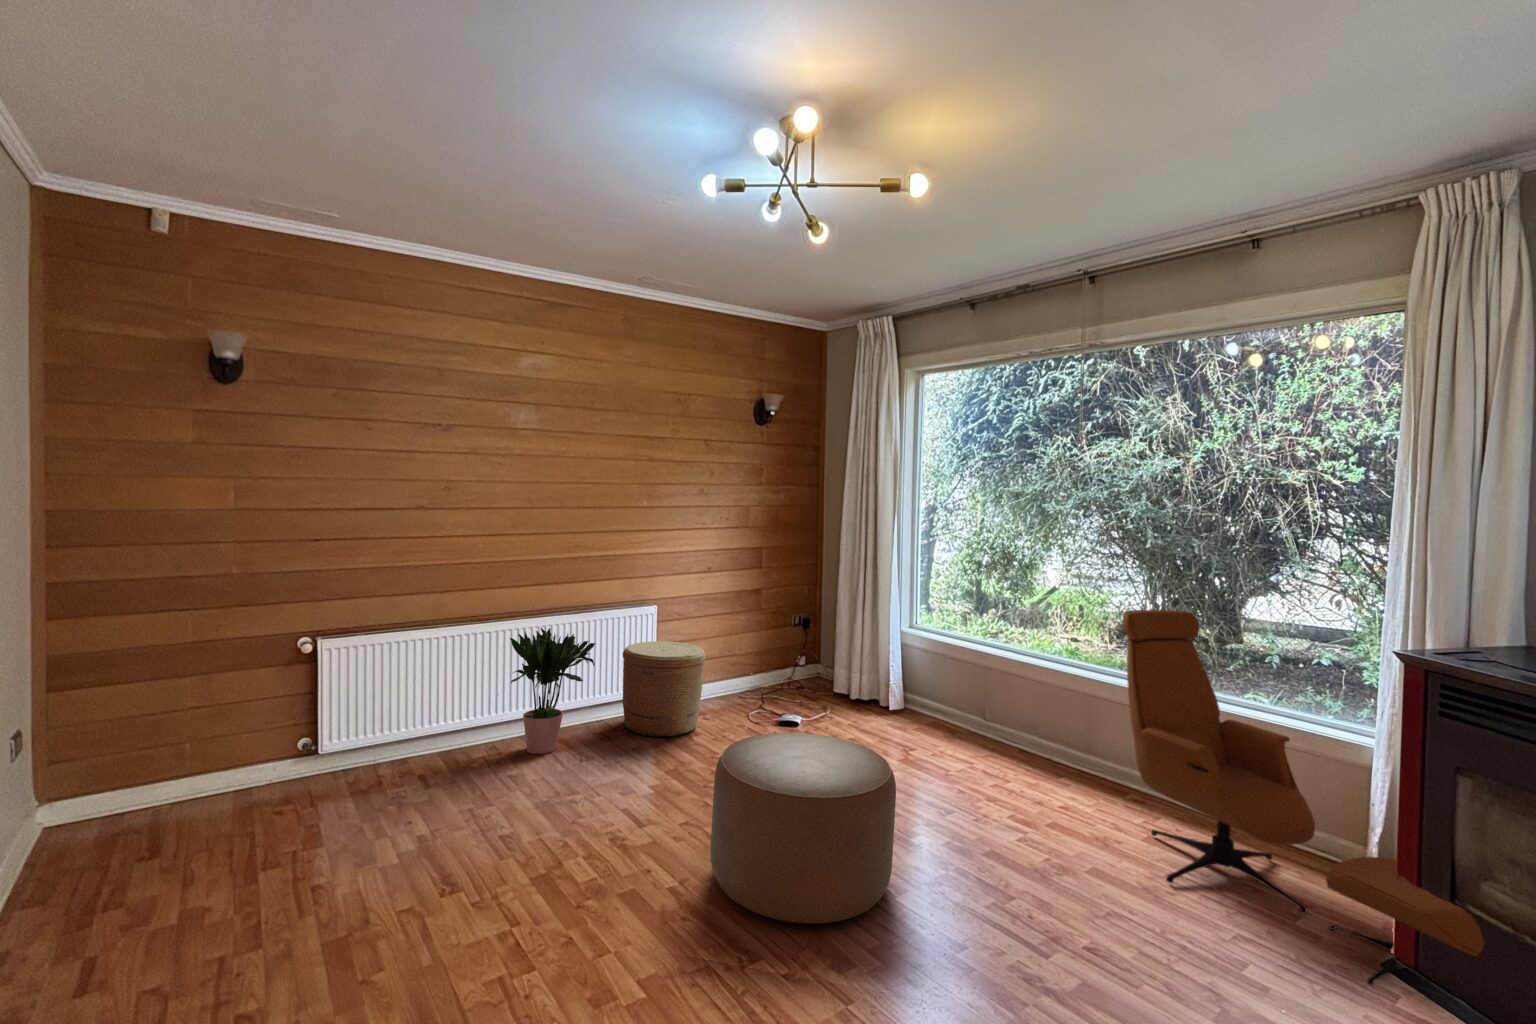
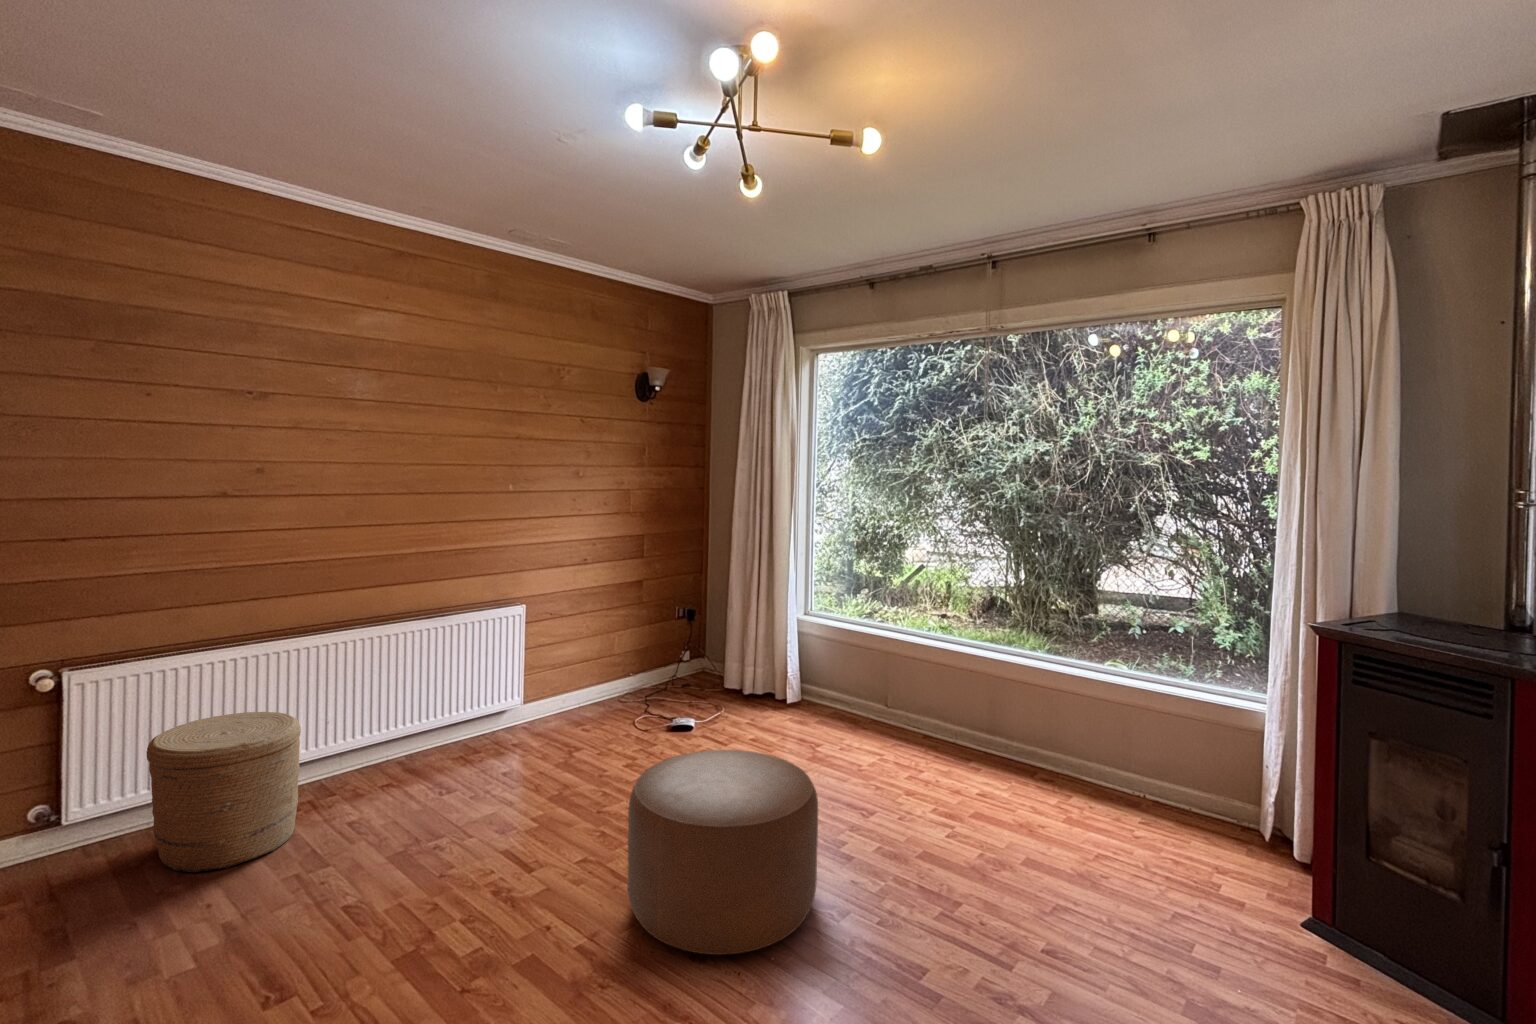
lounge chair: present [1122,610,1484,985] -> none [1011,591,1336,932]
potted plant: present [510,628,595,754] -> none [358,645,470,799]
woven basket: present [622,641,705,737] -> present [147,712,301,873]

